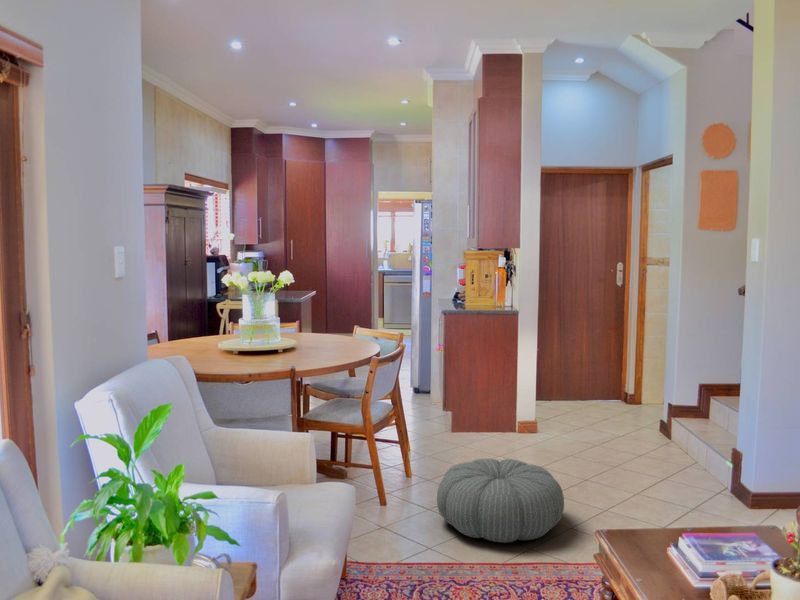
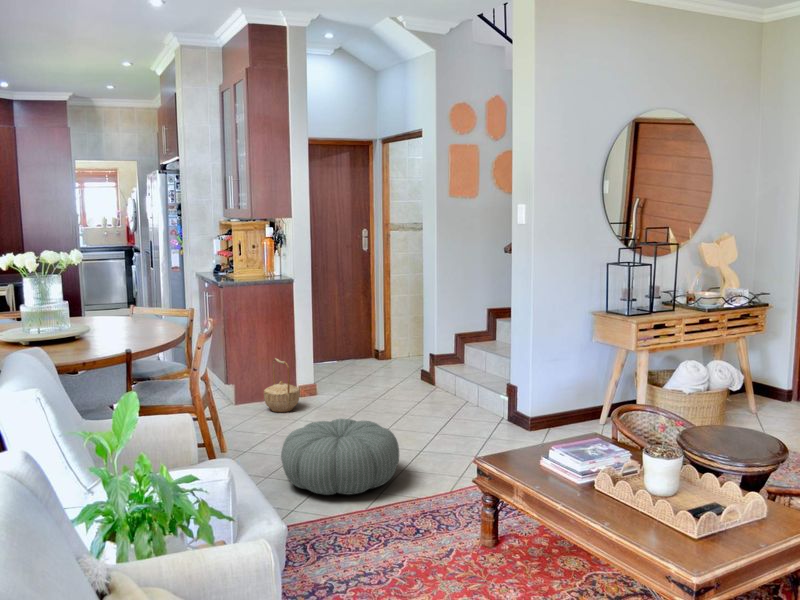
basket: none [474,389,510,445] -> present [264,358,299,412]

